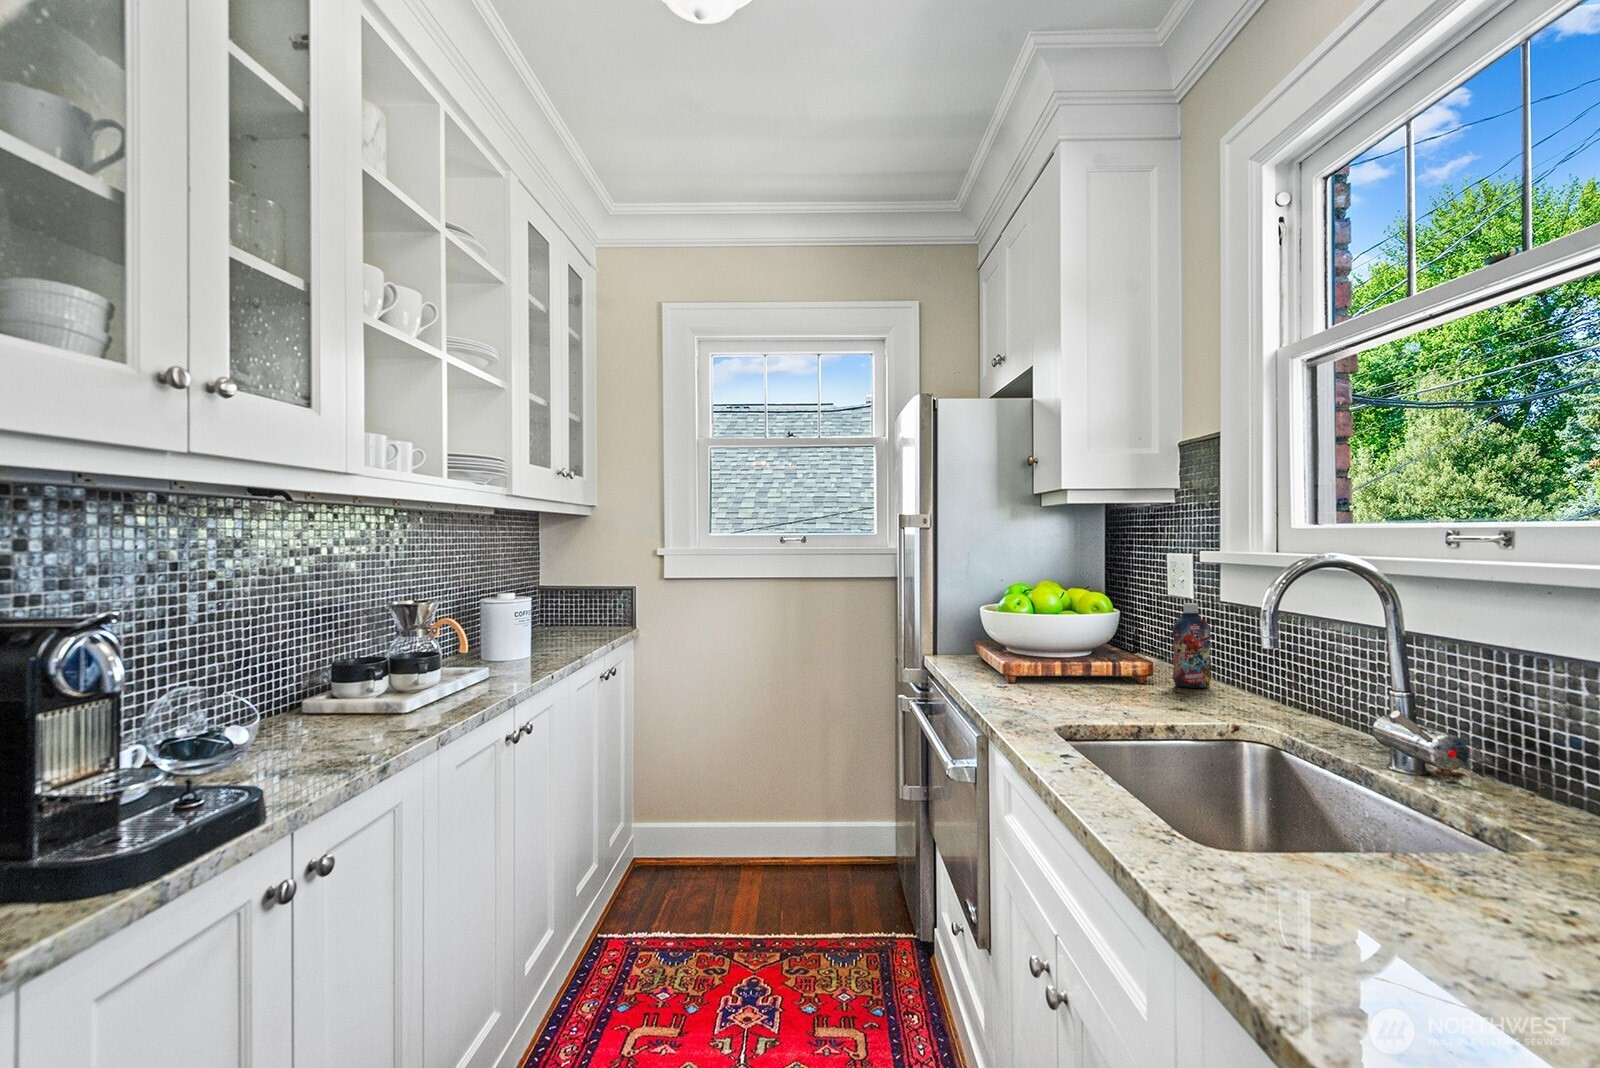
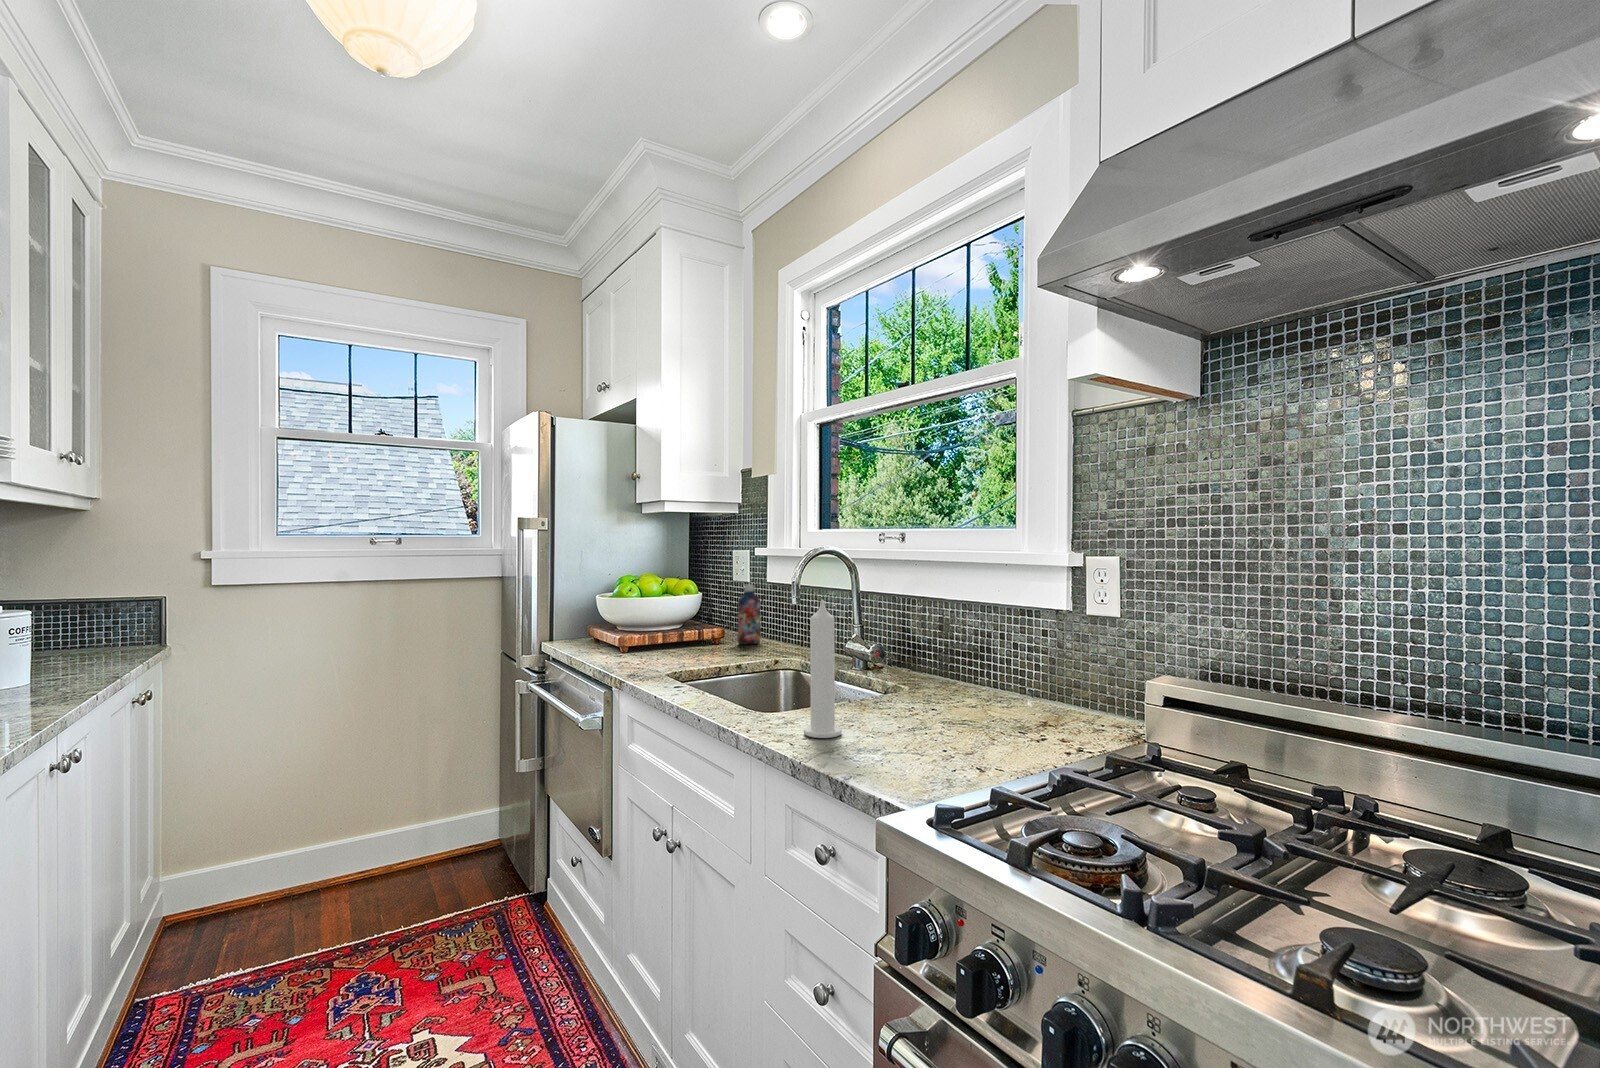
candle: none [1284,684,1385,993] -> present [804,600,842,738]

